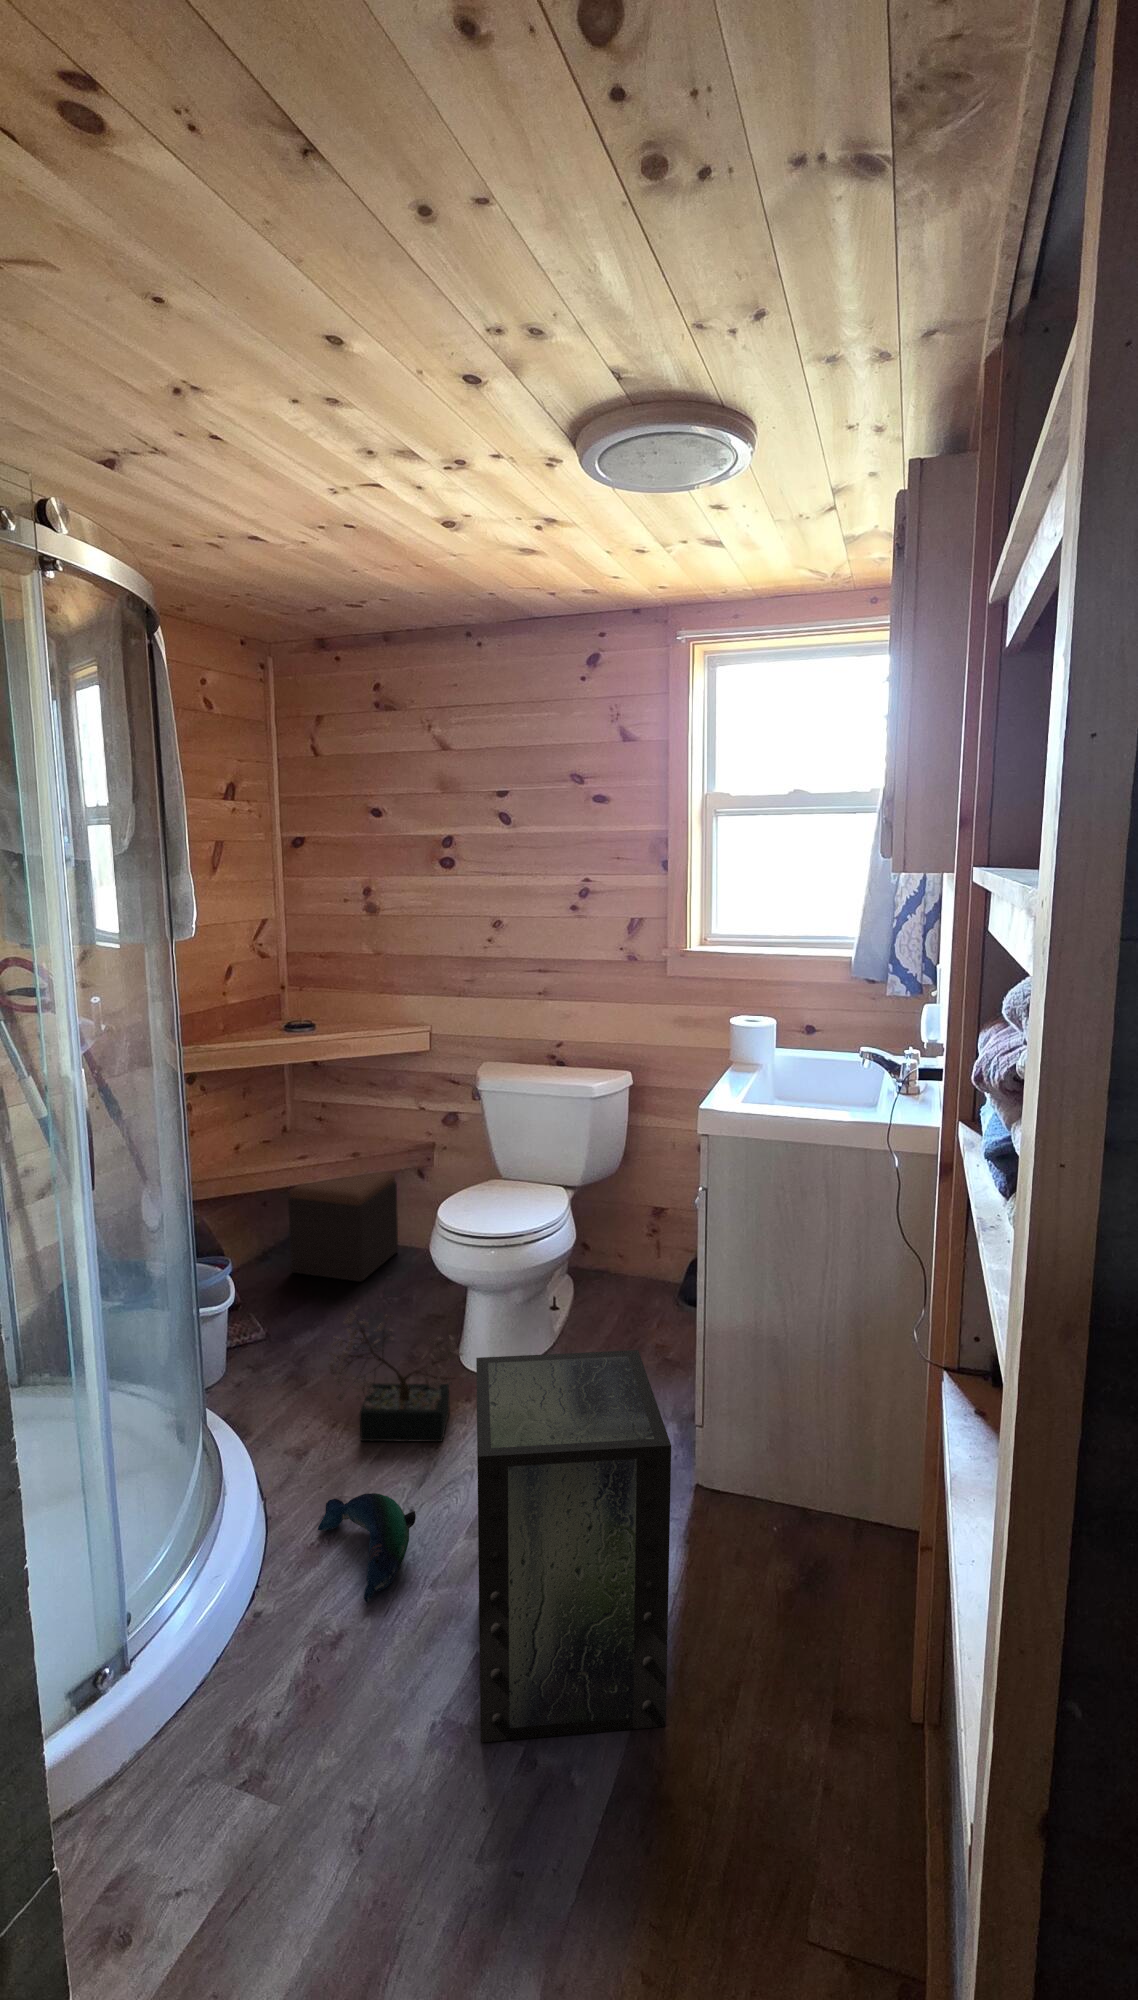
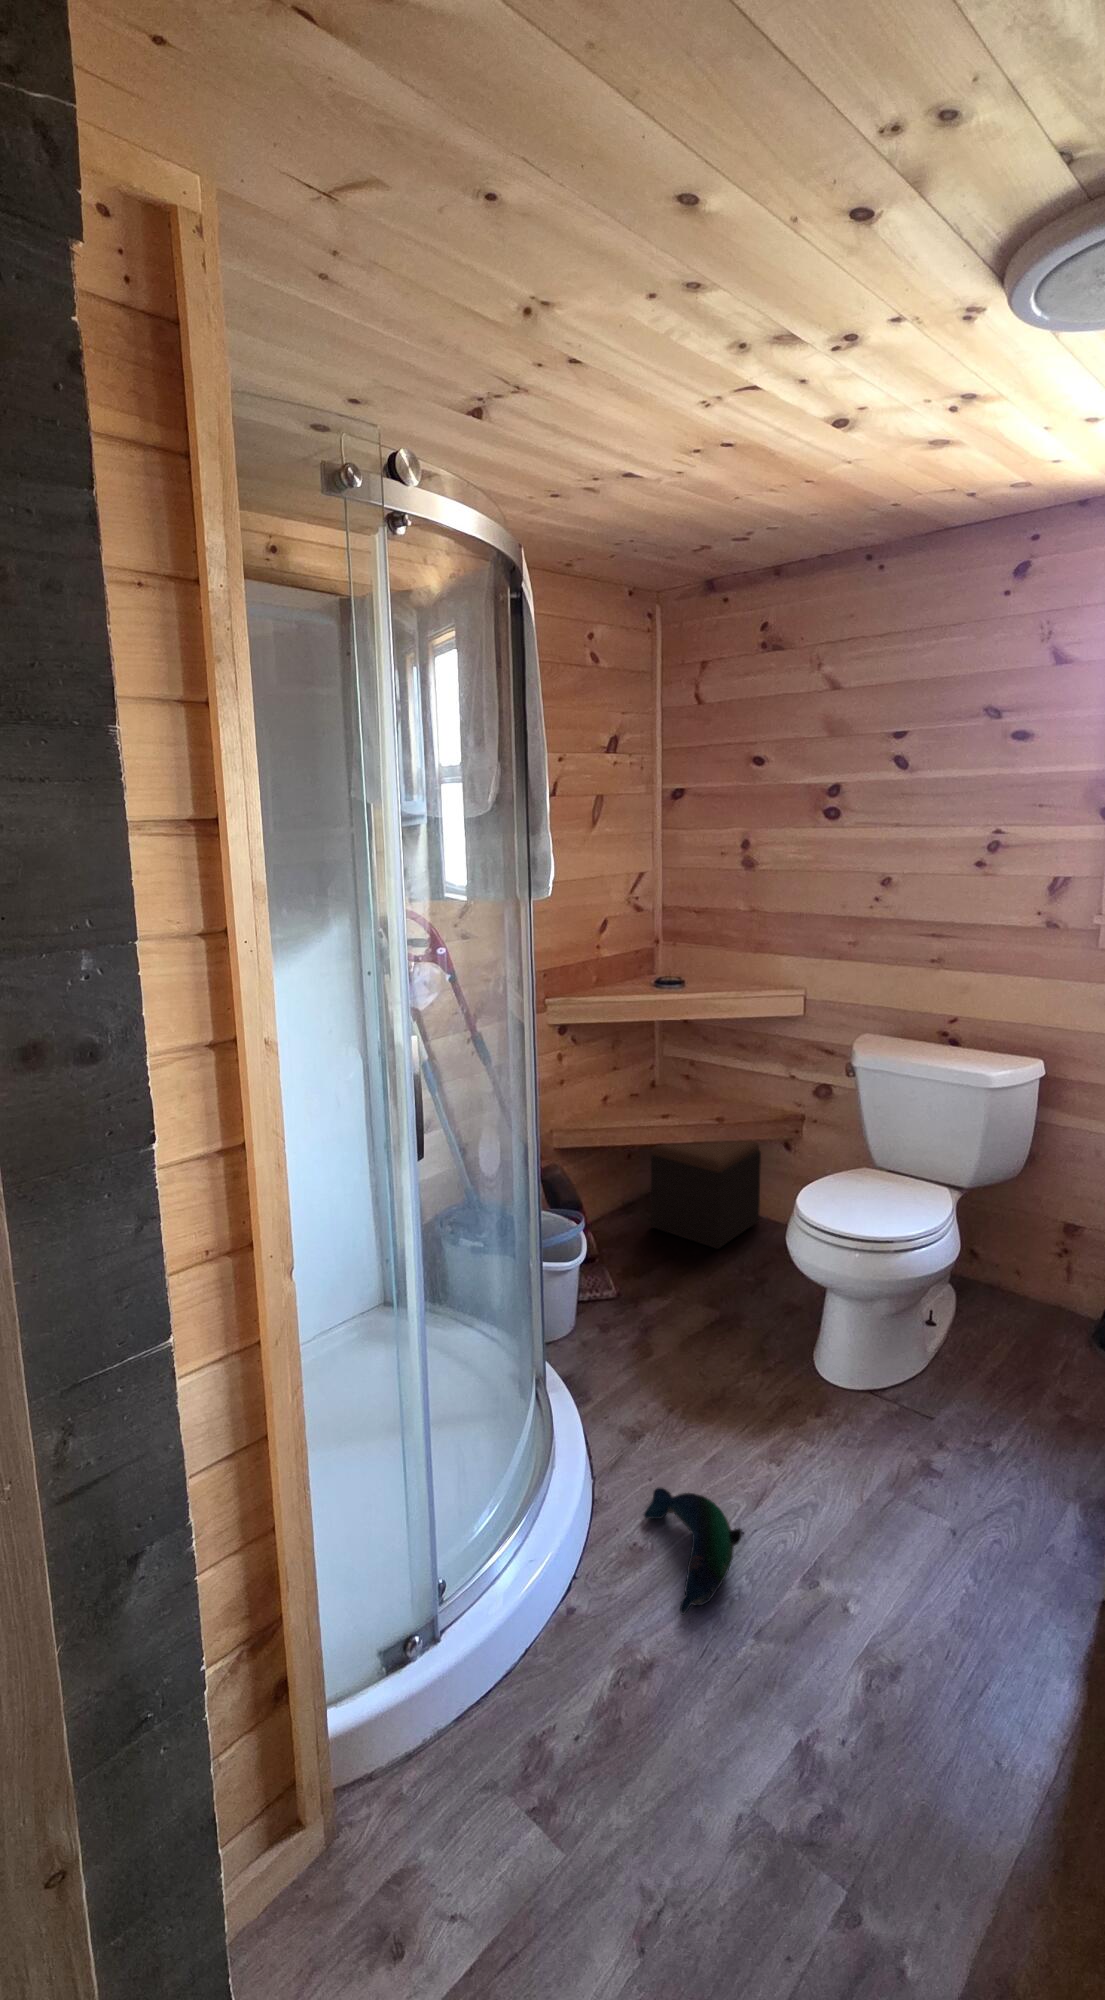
decorative plant: present [329,1306,469,1442] -> none [668,1287,817,1449]
storage box: present [476,1350,671,1742] -> none [787,1397,1051,1905]

